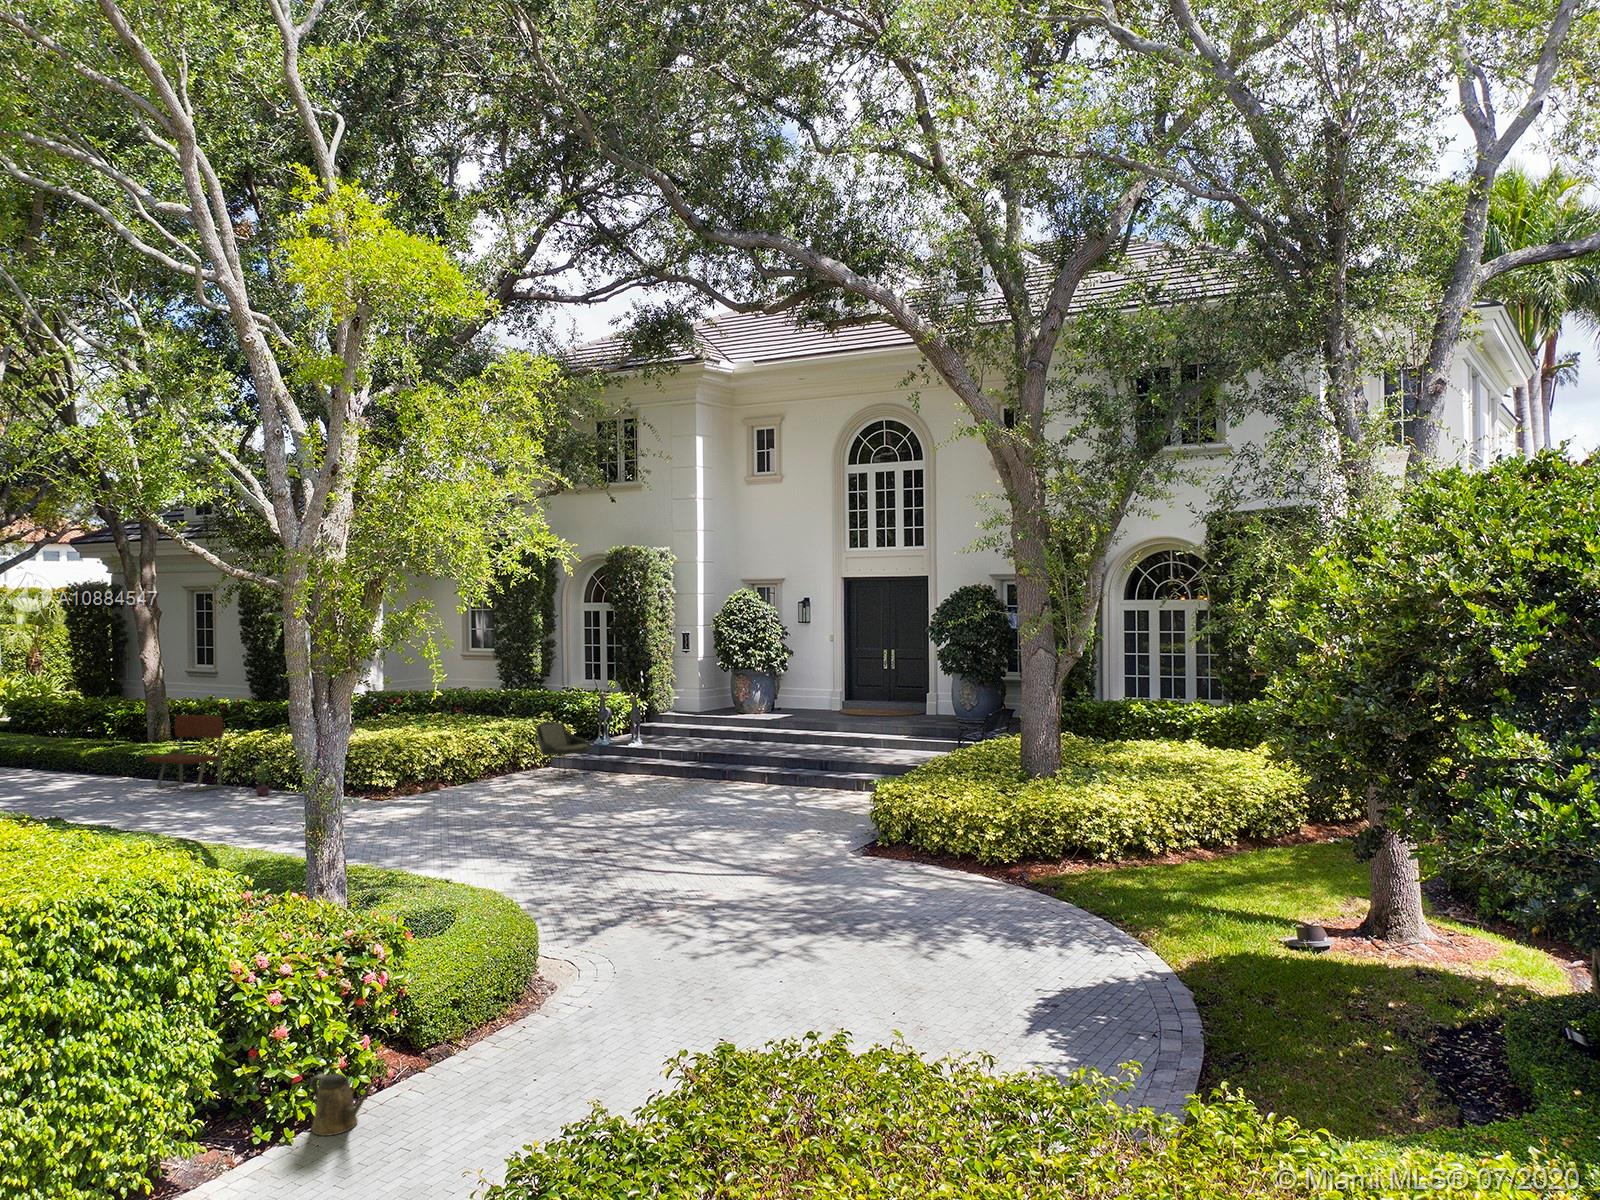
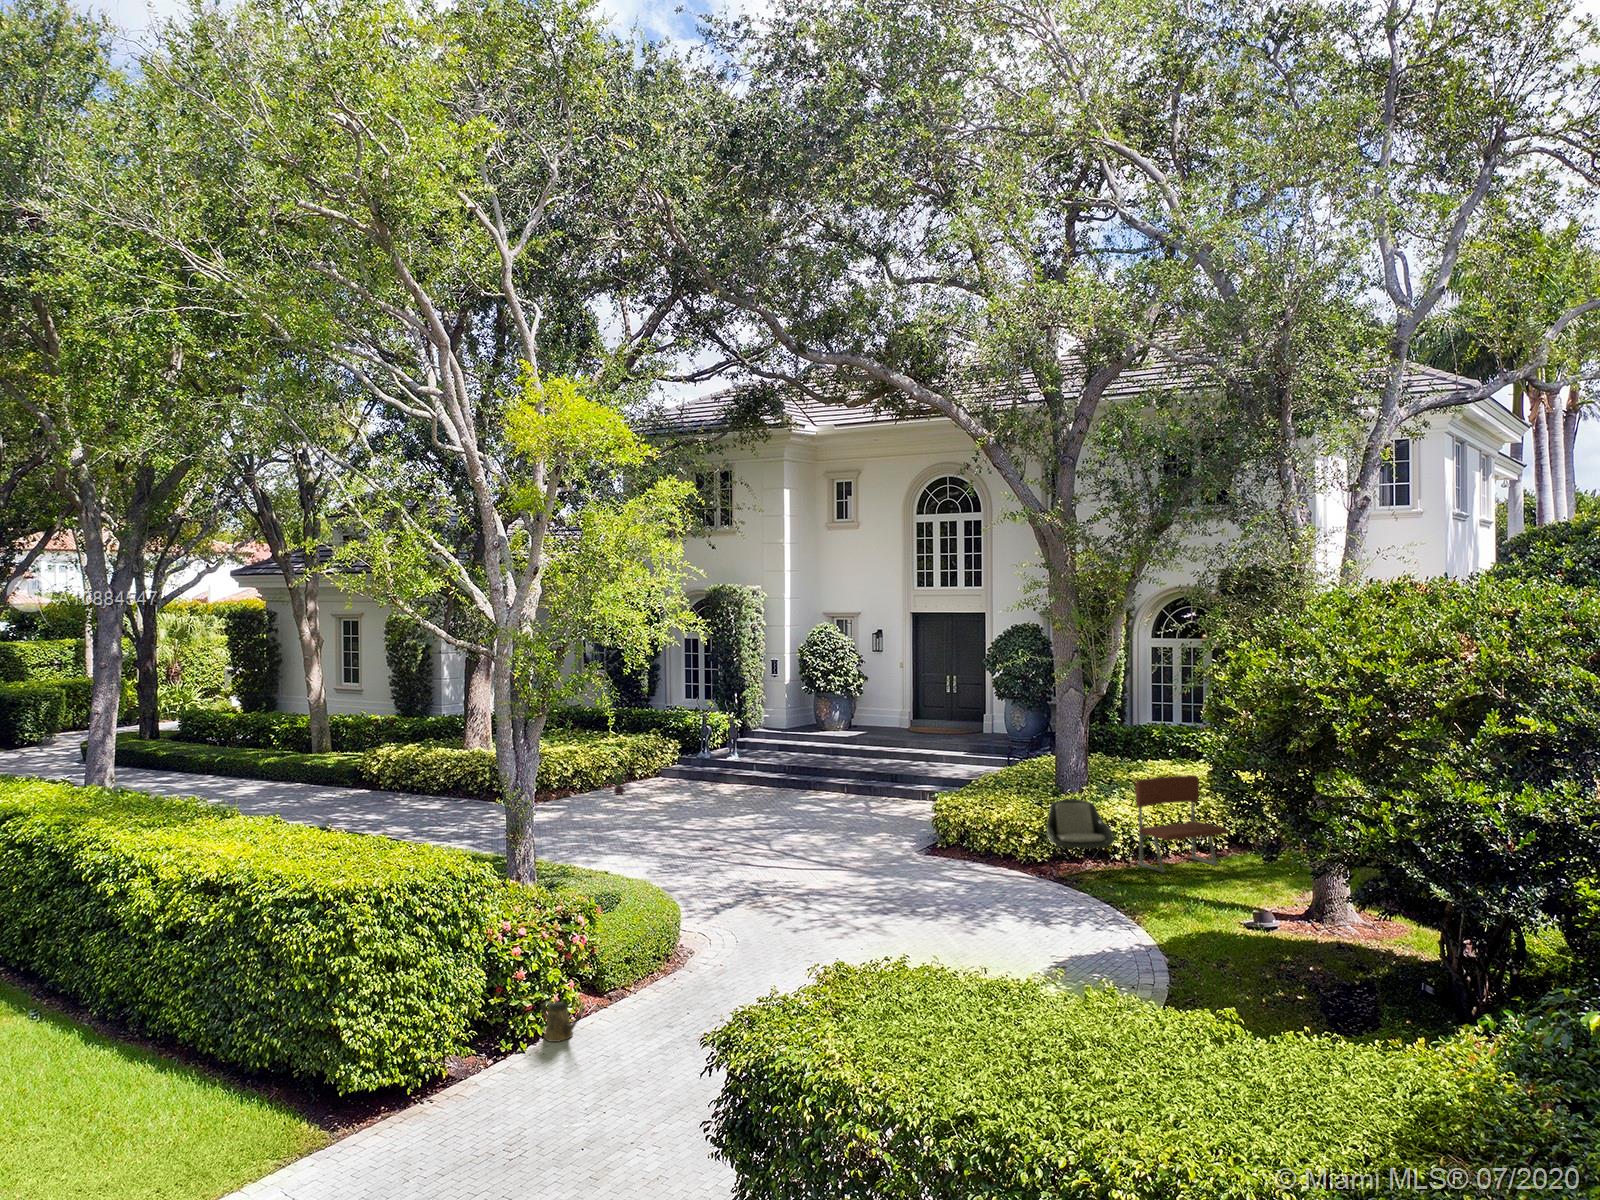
bench: present [146,715,223,791] -> present [1135,775,1228,873]
lounge chair: present [535,722,592,777] -> present [1047,799,1114,877]
decorative plant: present [254,762,269,796] -> present [612,770,624,795]

